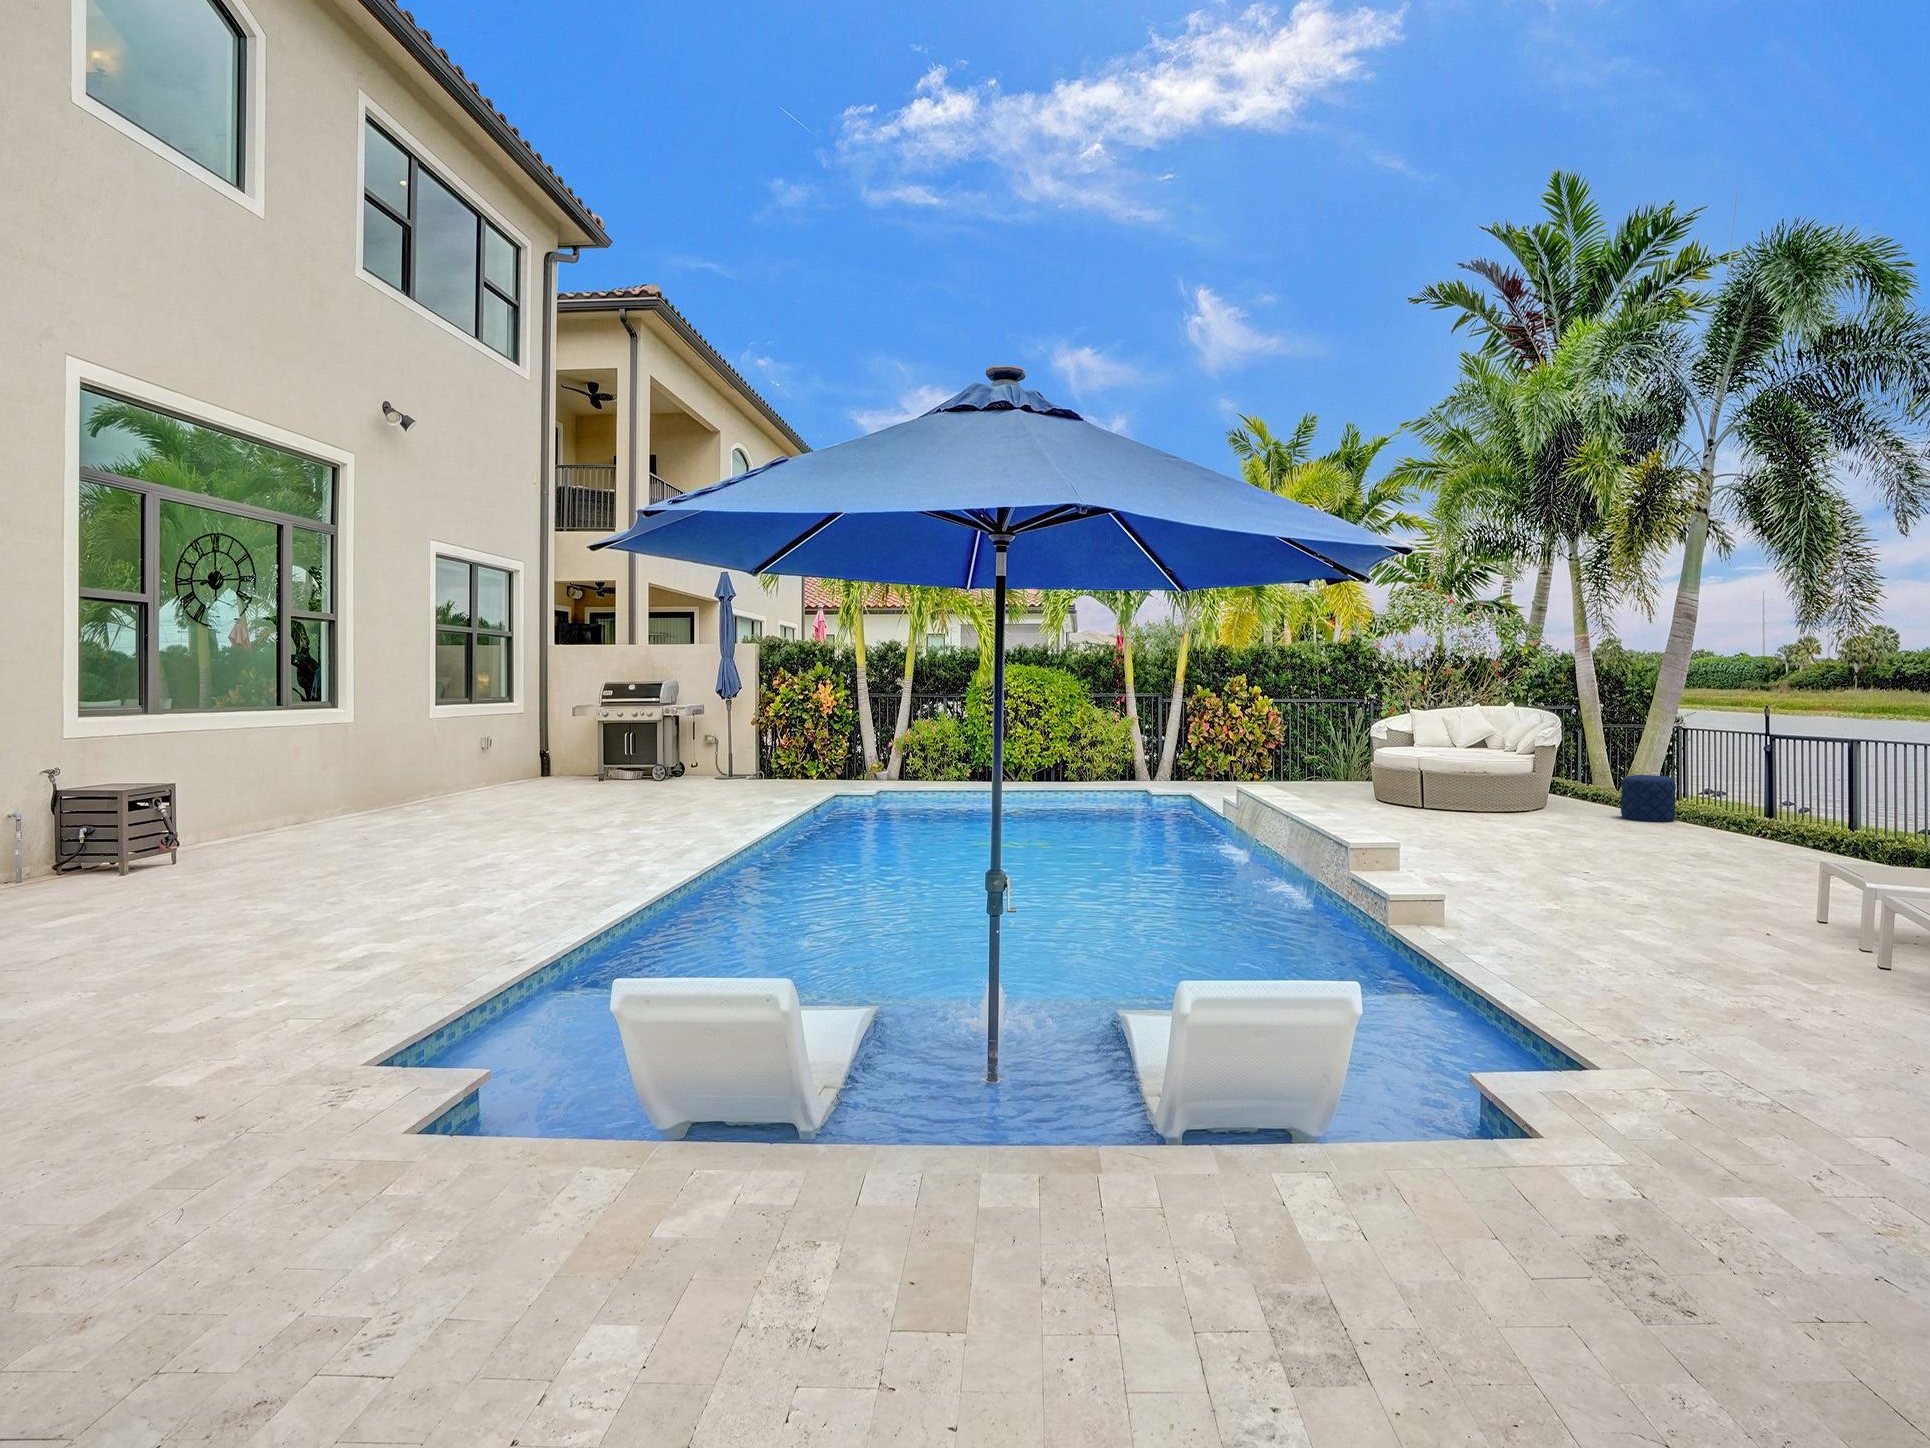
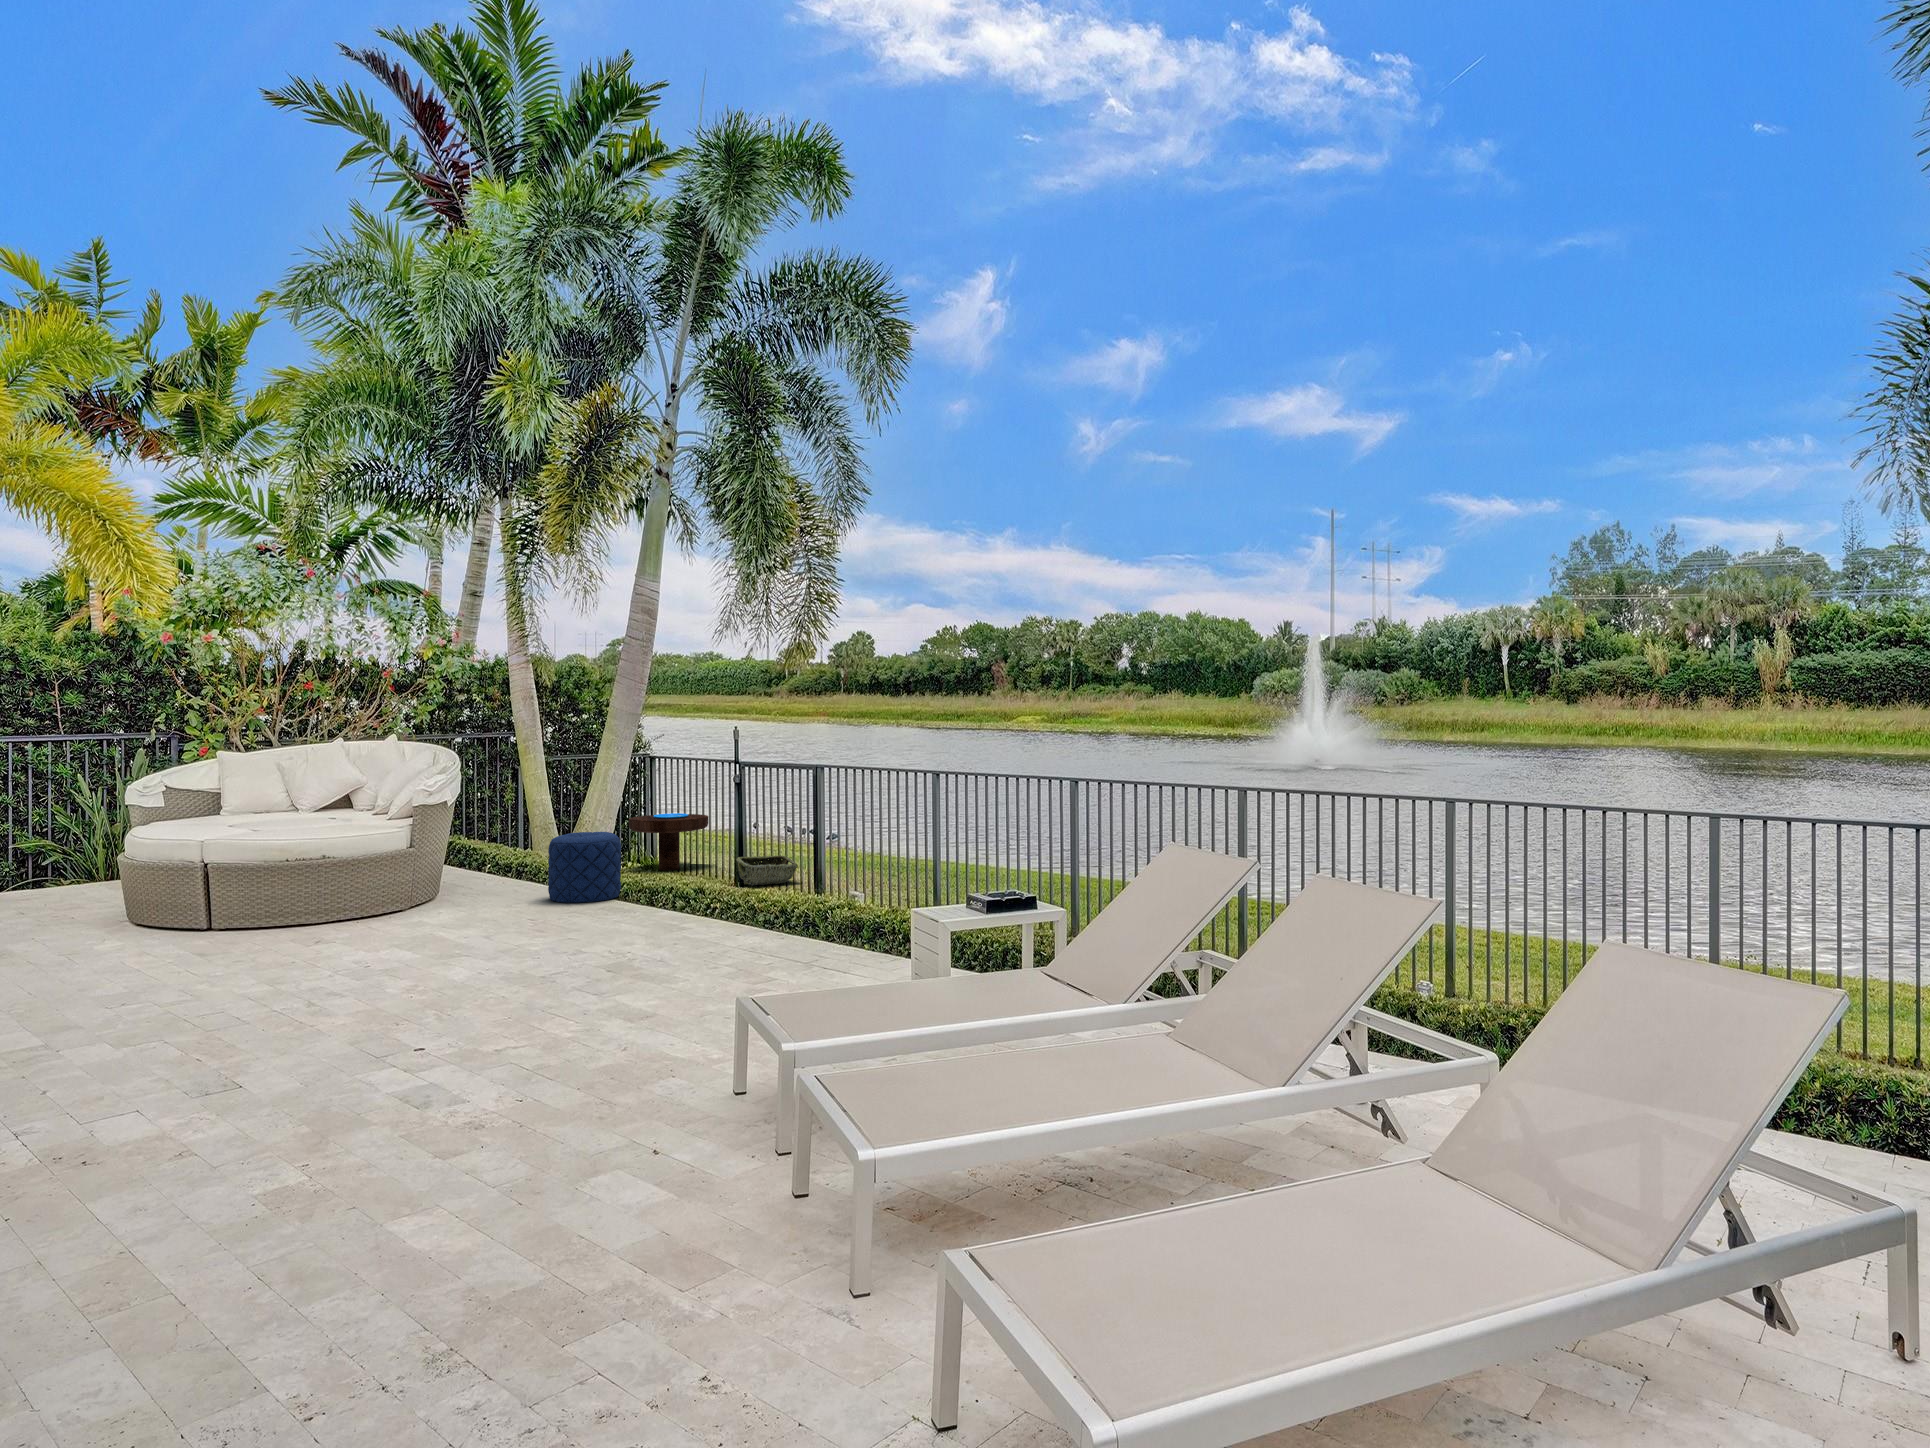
side table: none [1675,769,1742,810] -> present [629,813,708,870]
woven basket: none [1770,804,1827,827] -> present [736,855,798,886]

